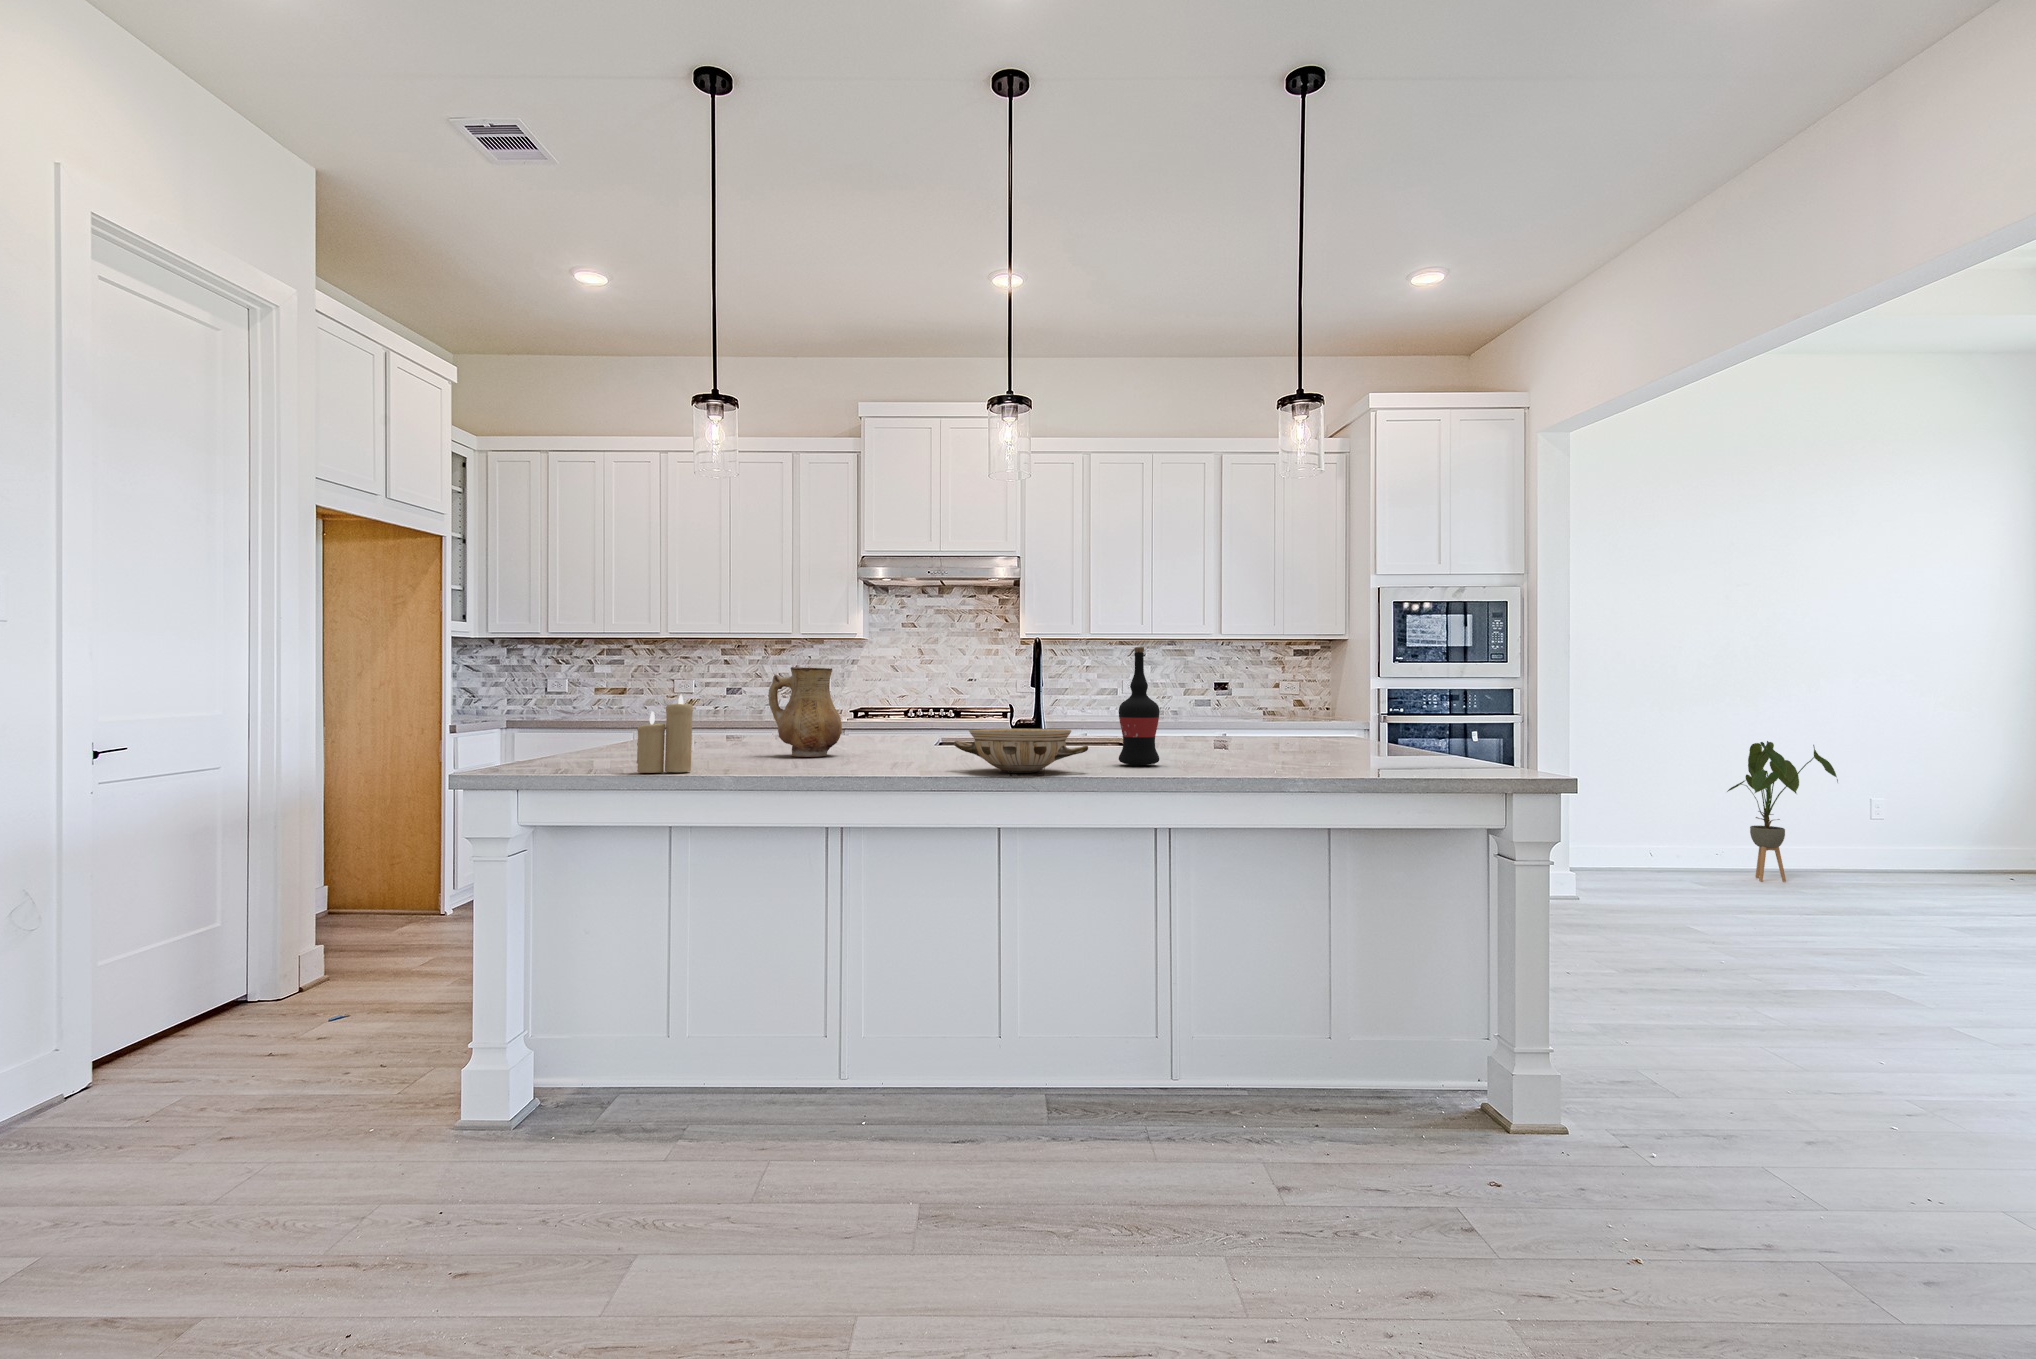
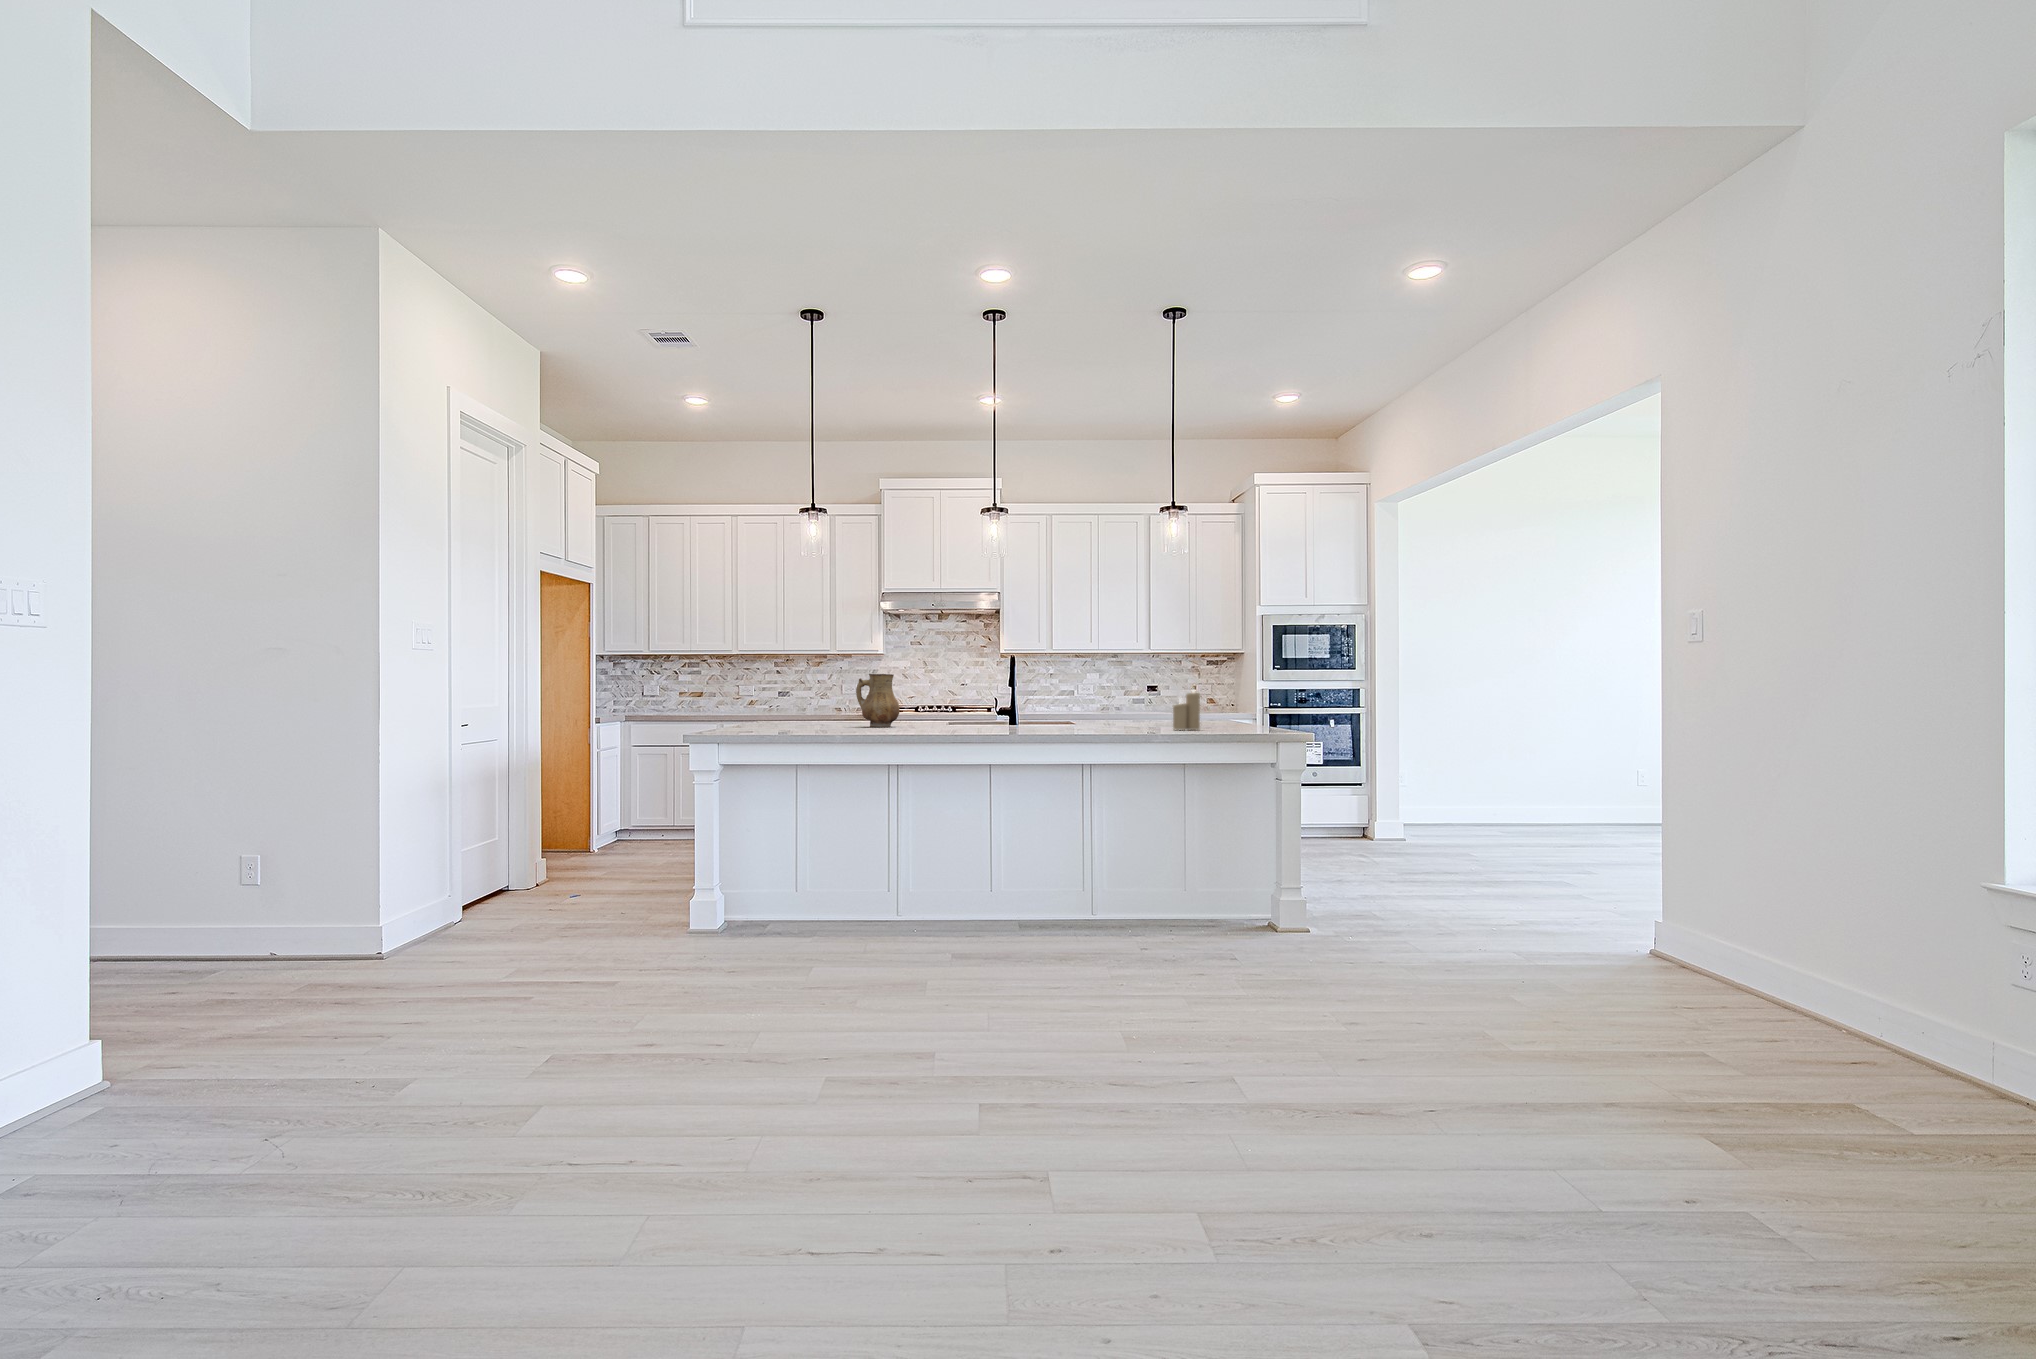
wine bottle: present [1119,647,1160,765] -> none [1063,661,1086,728]
candle: present [637,695,693,773] -> present [1173,689,1200,730]
ceramic bowl: present [954,728,1088,773] -> none [971,707,1045,730]
house plant: present [1727,741,1838,881] -> none [1523,726,1597,829]

